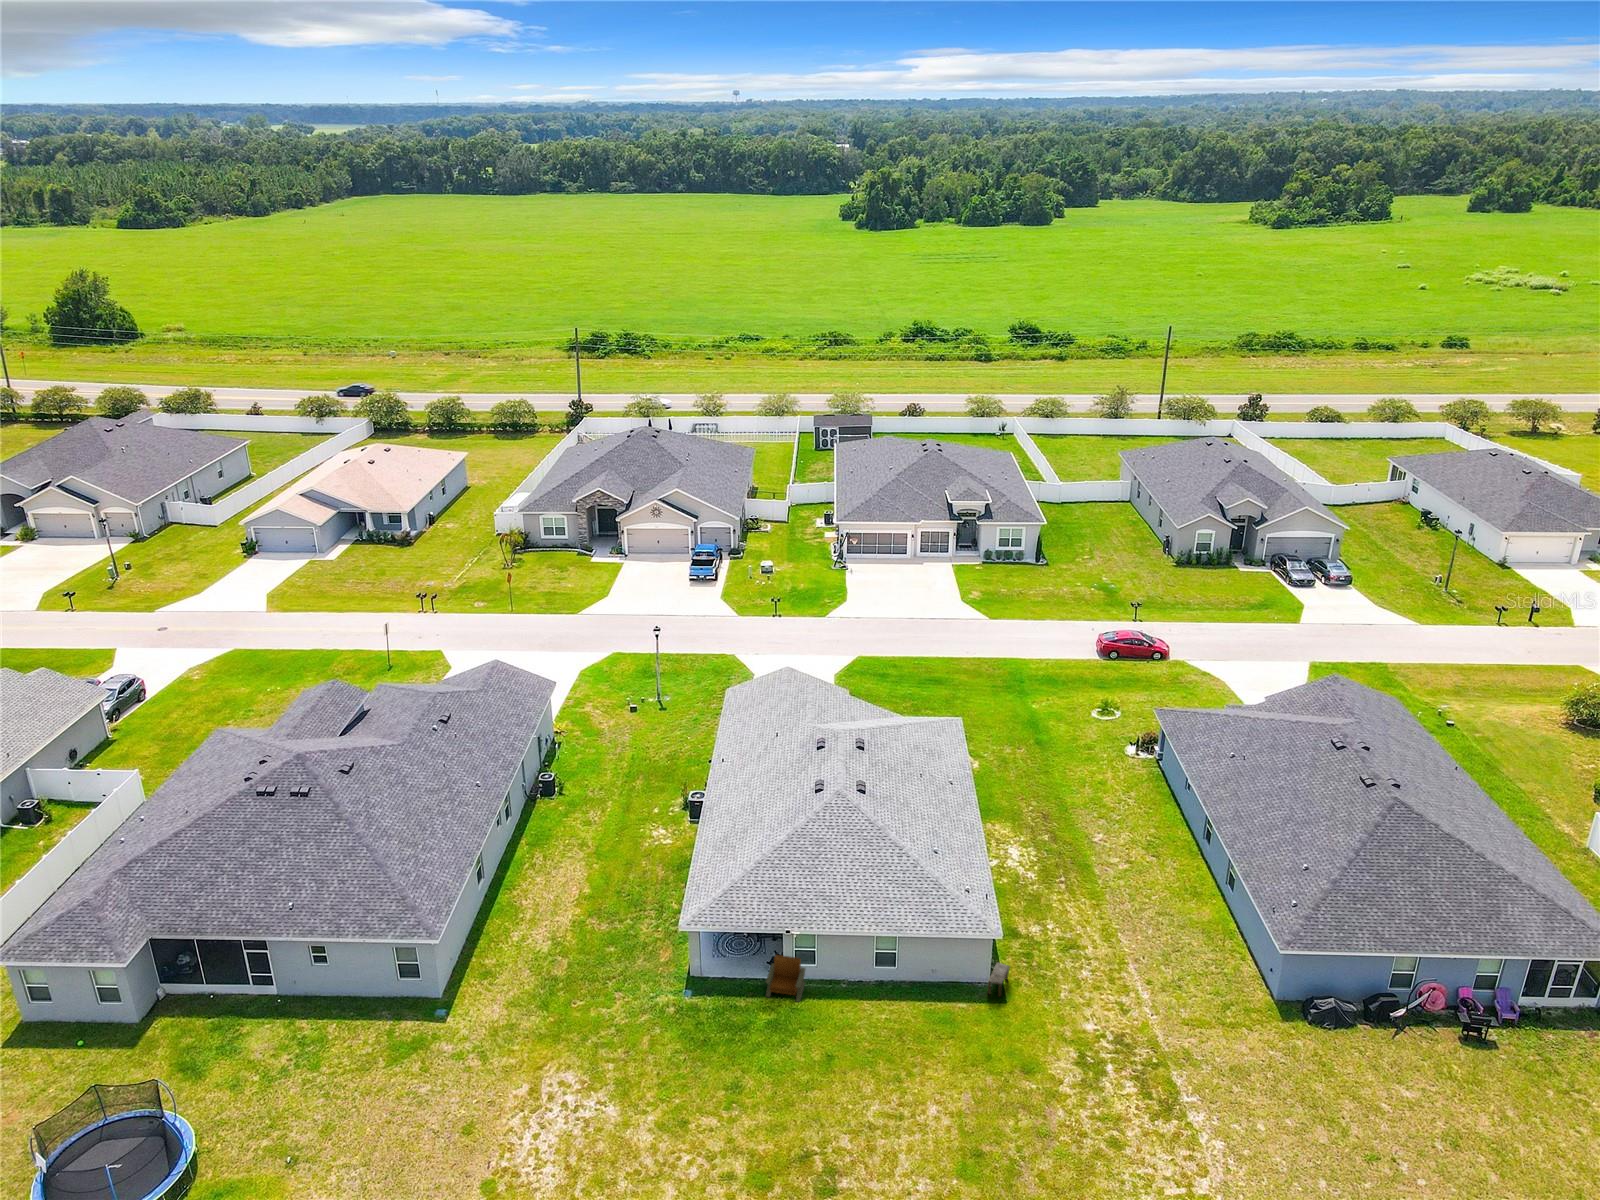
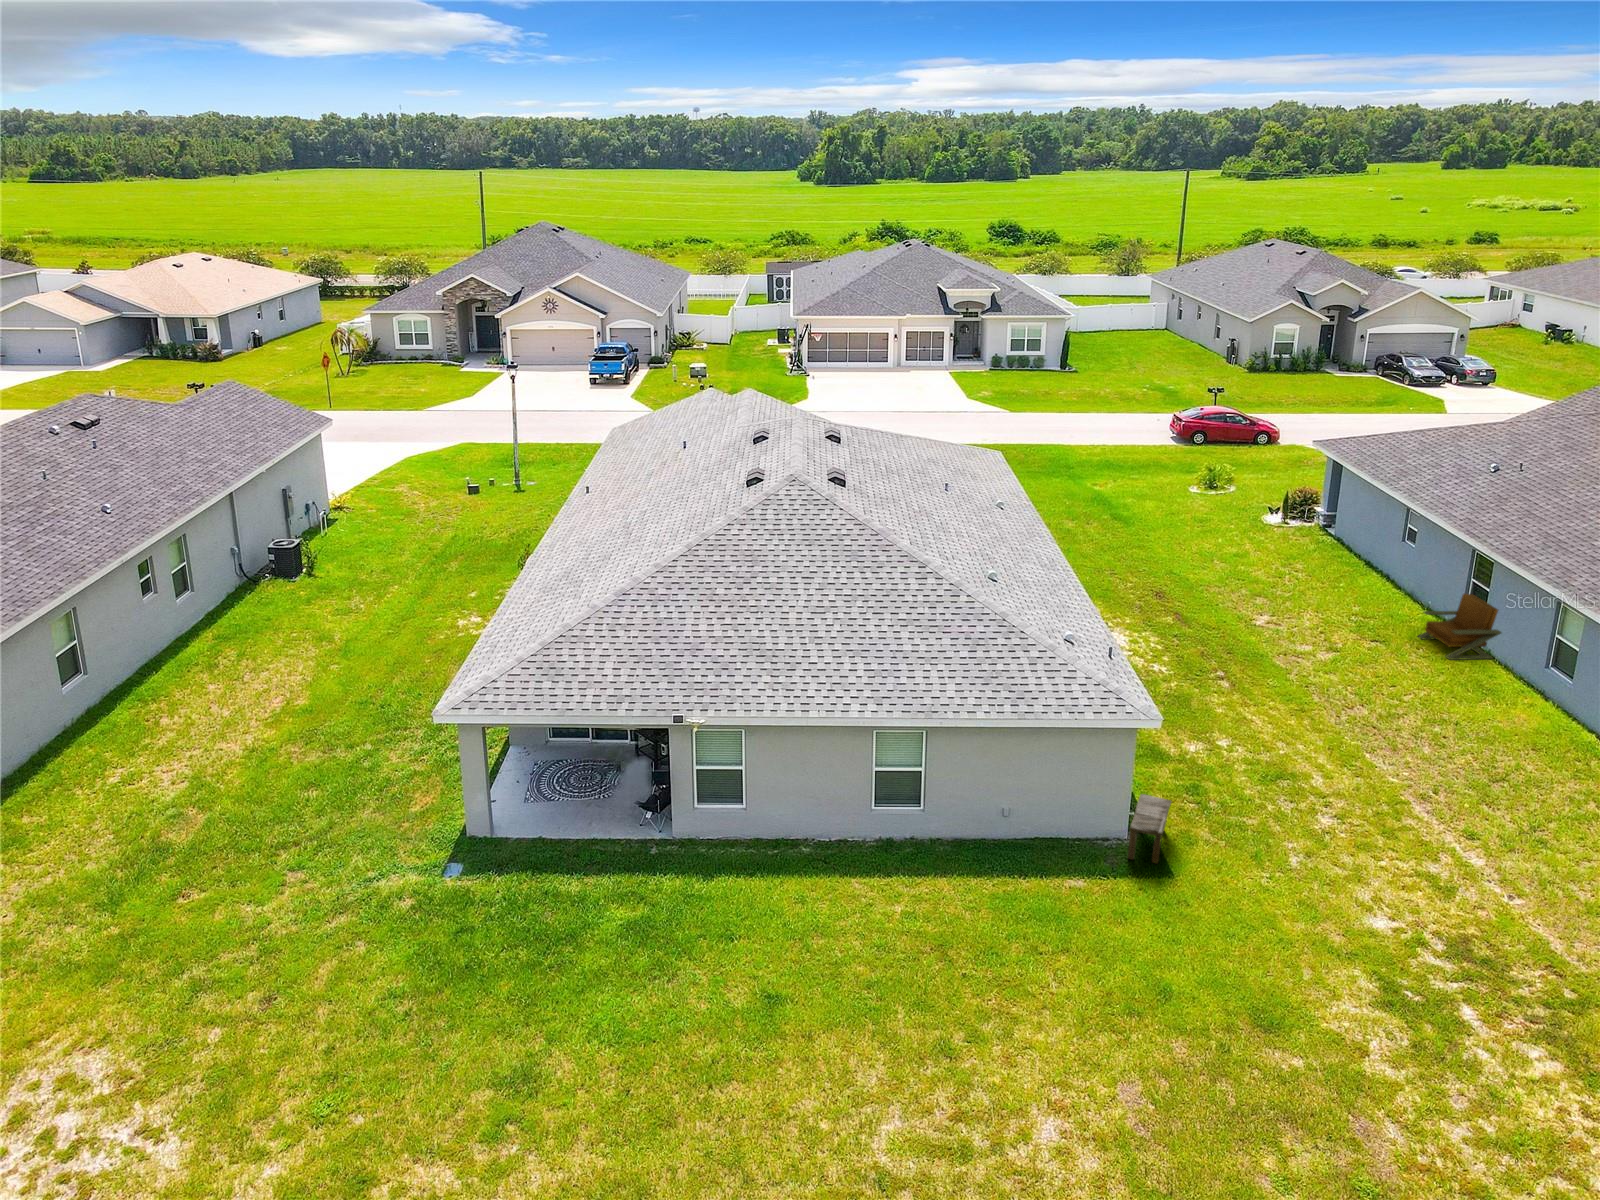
lounge chair: present [766,955,805,1002] -> present [1418,594,1501,660]

